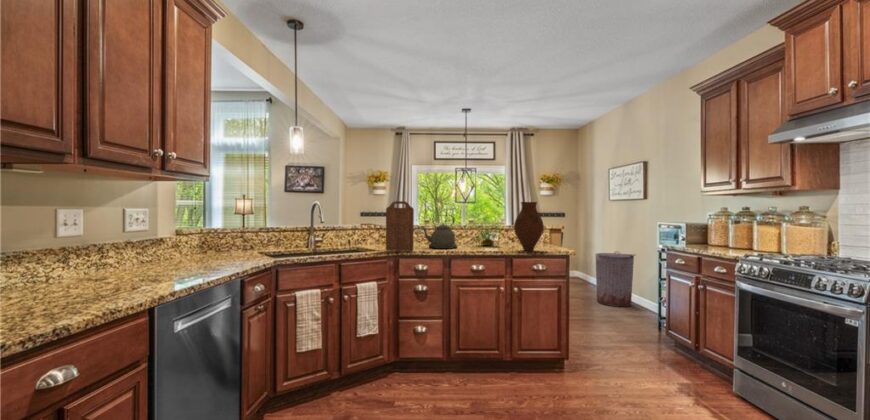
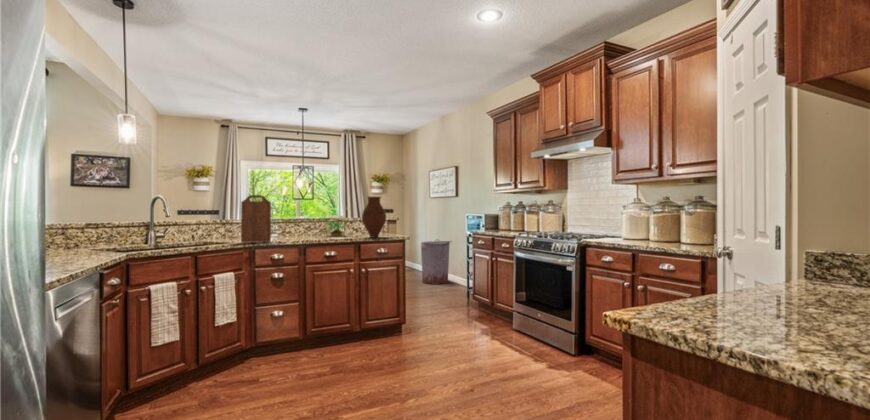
kettle: present [421,217,457,249] -> none [275,209,310,239]

